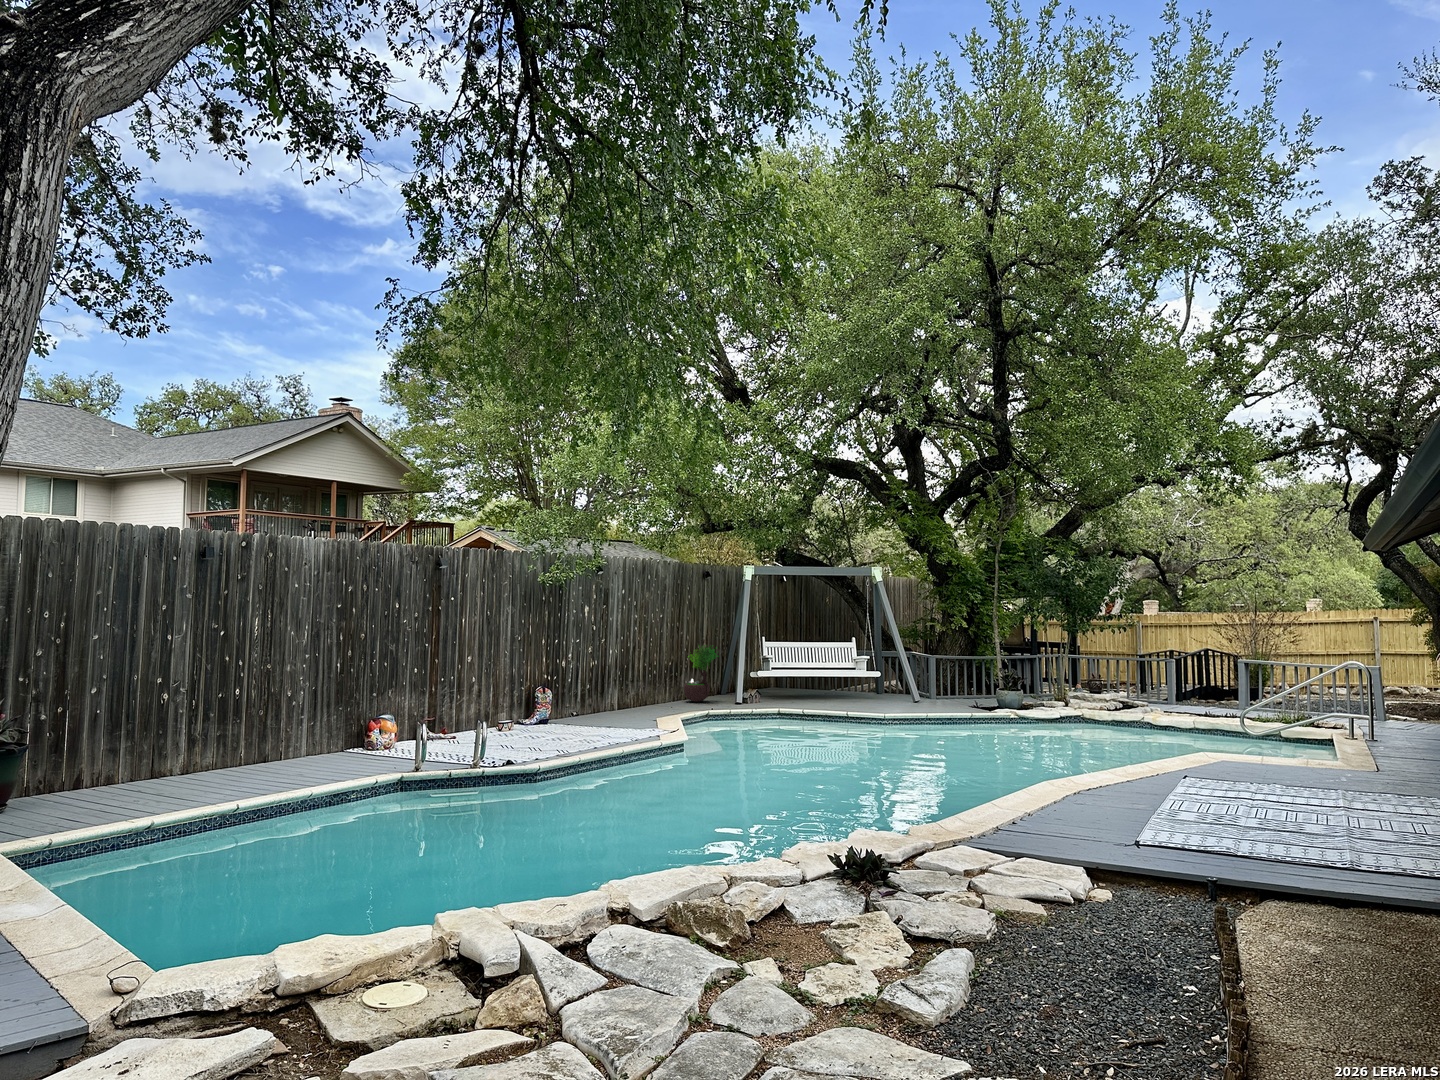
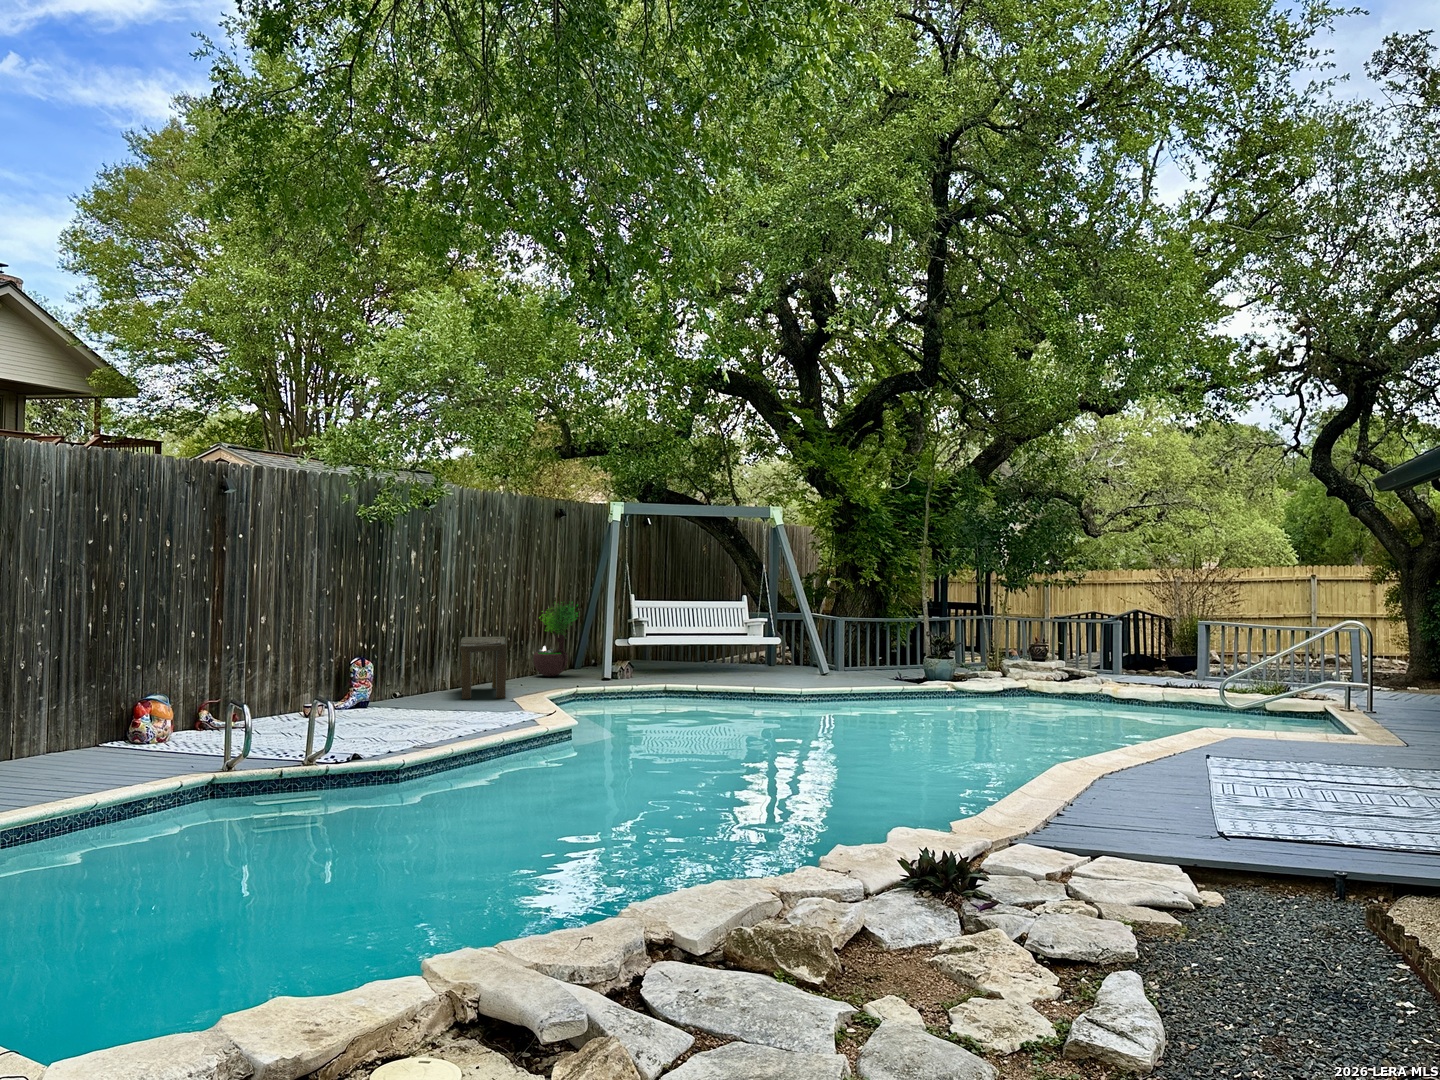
bench: none [618,672,657,719] -> present [460,636,506,699]

